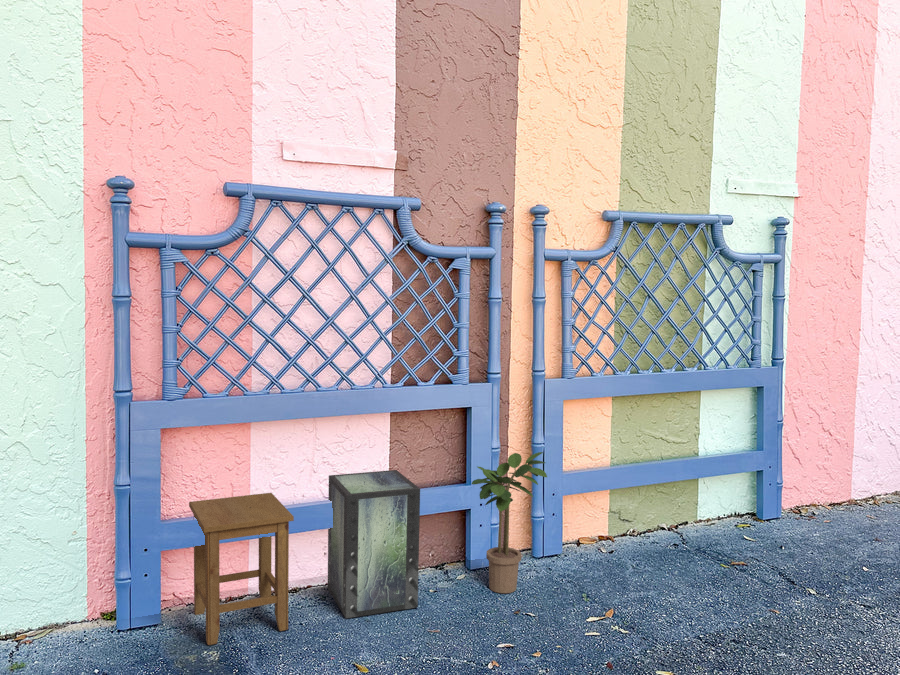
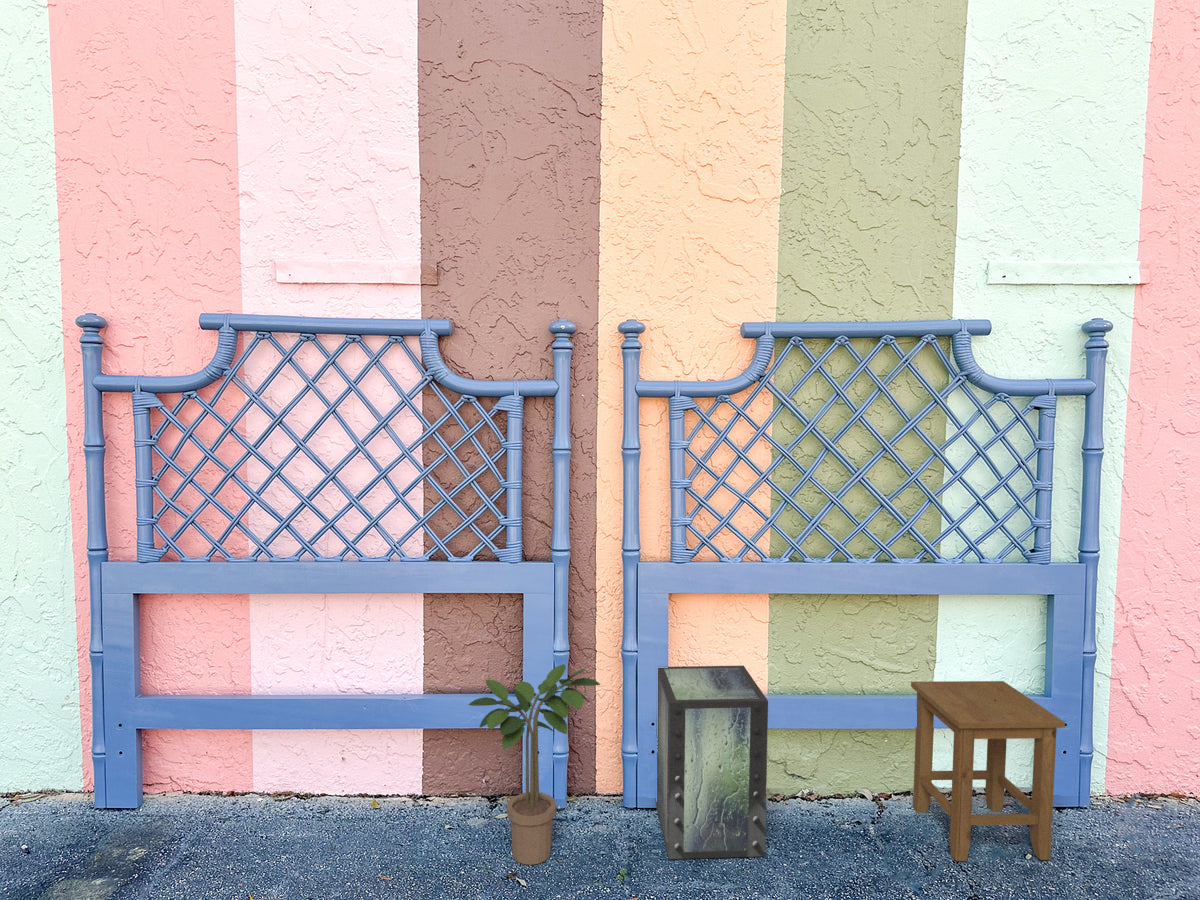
storage box: present [328,470,420,618] -> present [656,666,768,859]
stool: present [189,493,294,645] -> present [911,681,1065,861]

